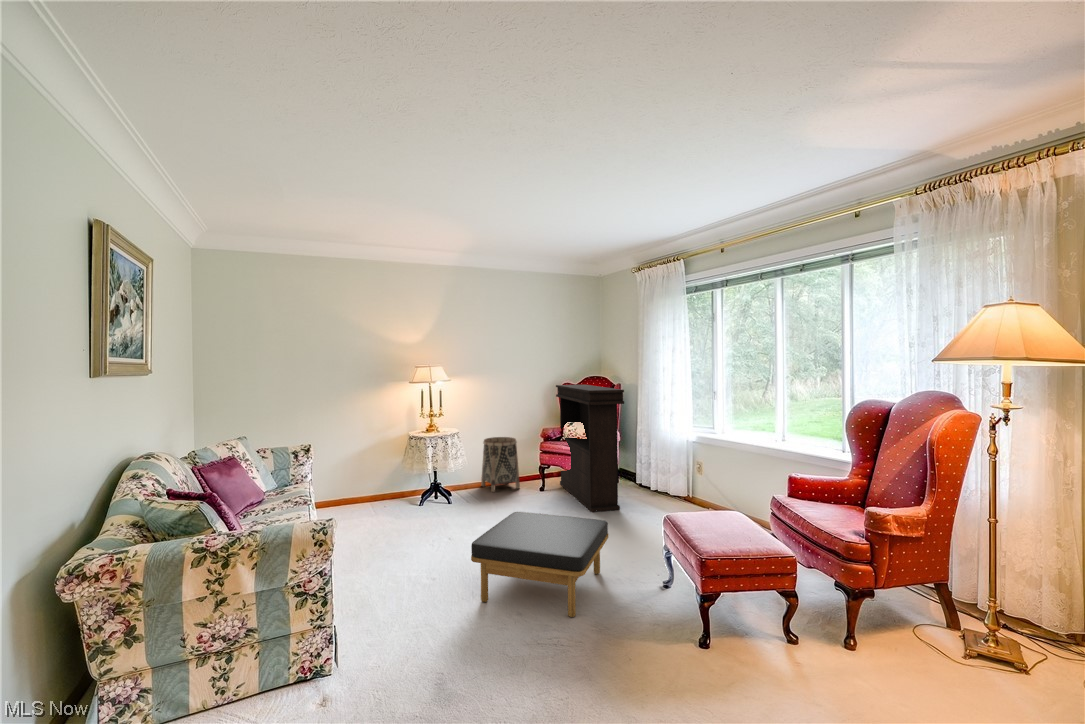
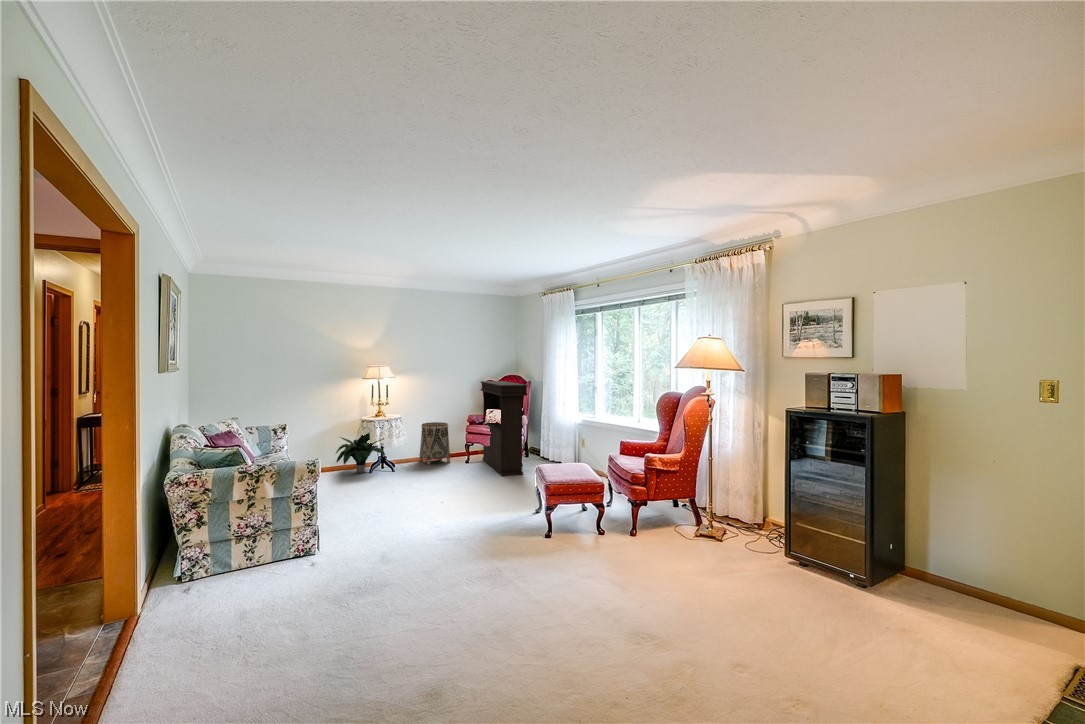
potted plant: none [376,448,440,504] -> present [336,433,385,473]
ottoman: present [471,512,609,617] -> none [406,469,502,528]

